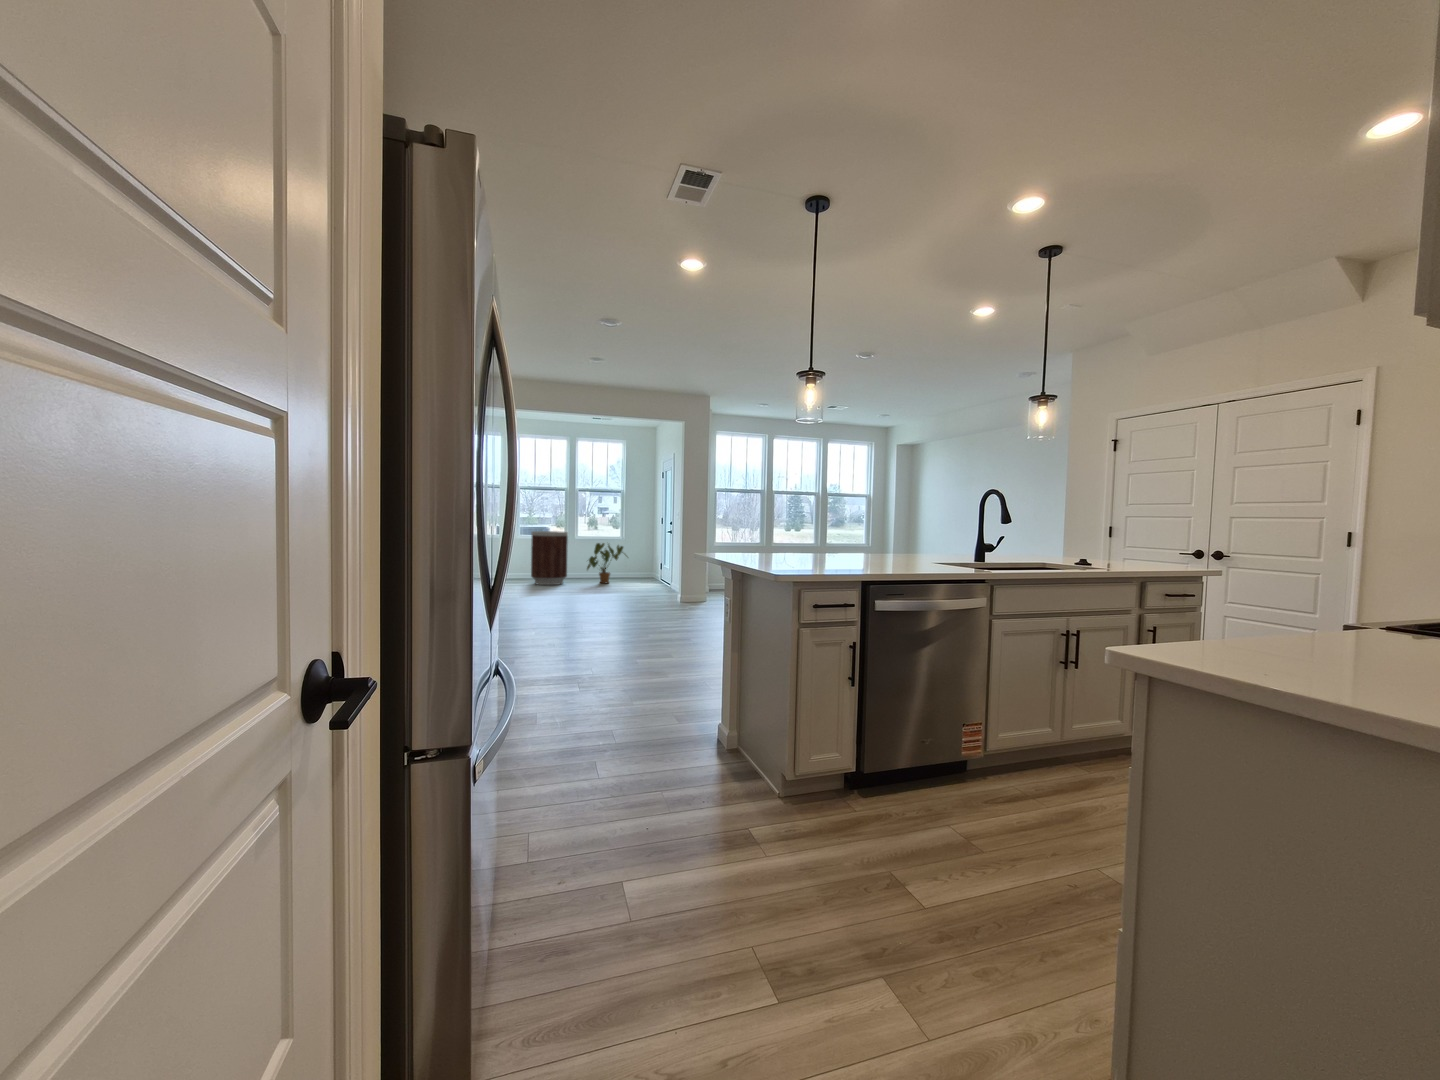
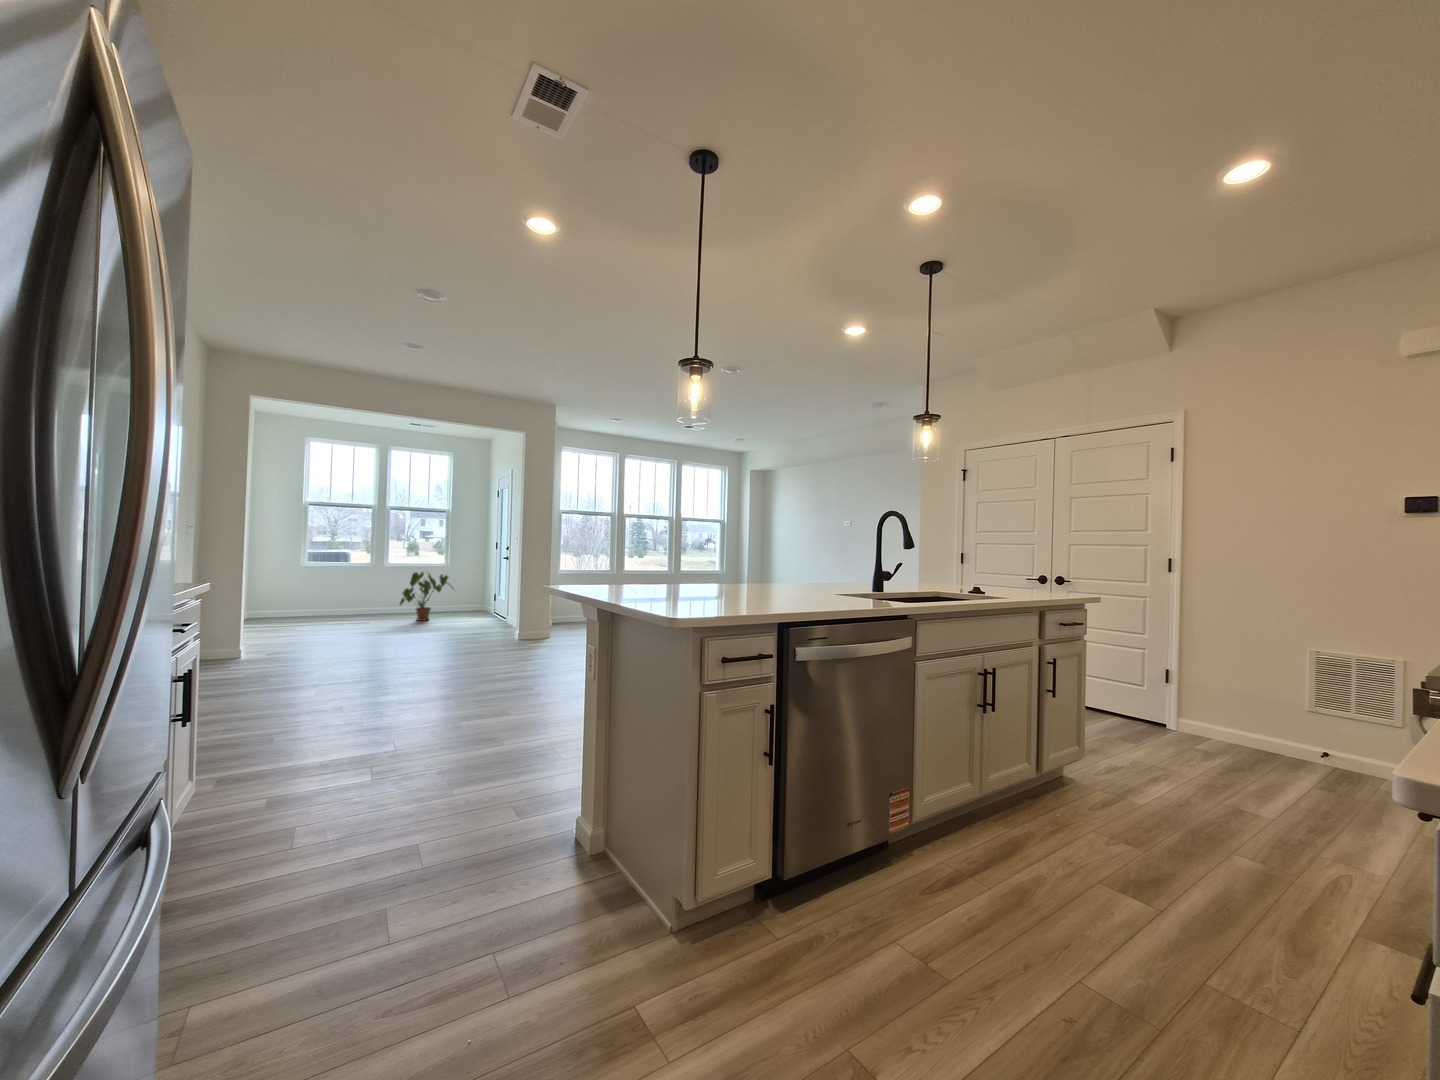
trash can: present [531,531,568,585] -> none [322,559,375,625]

